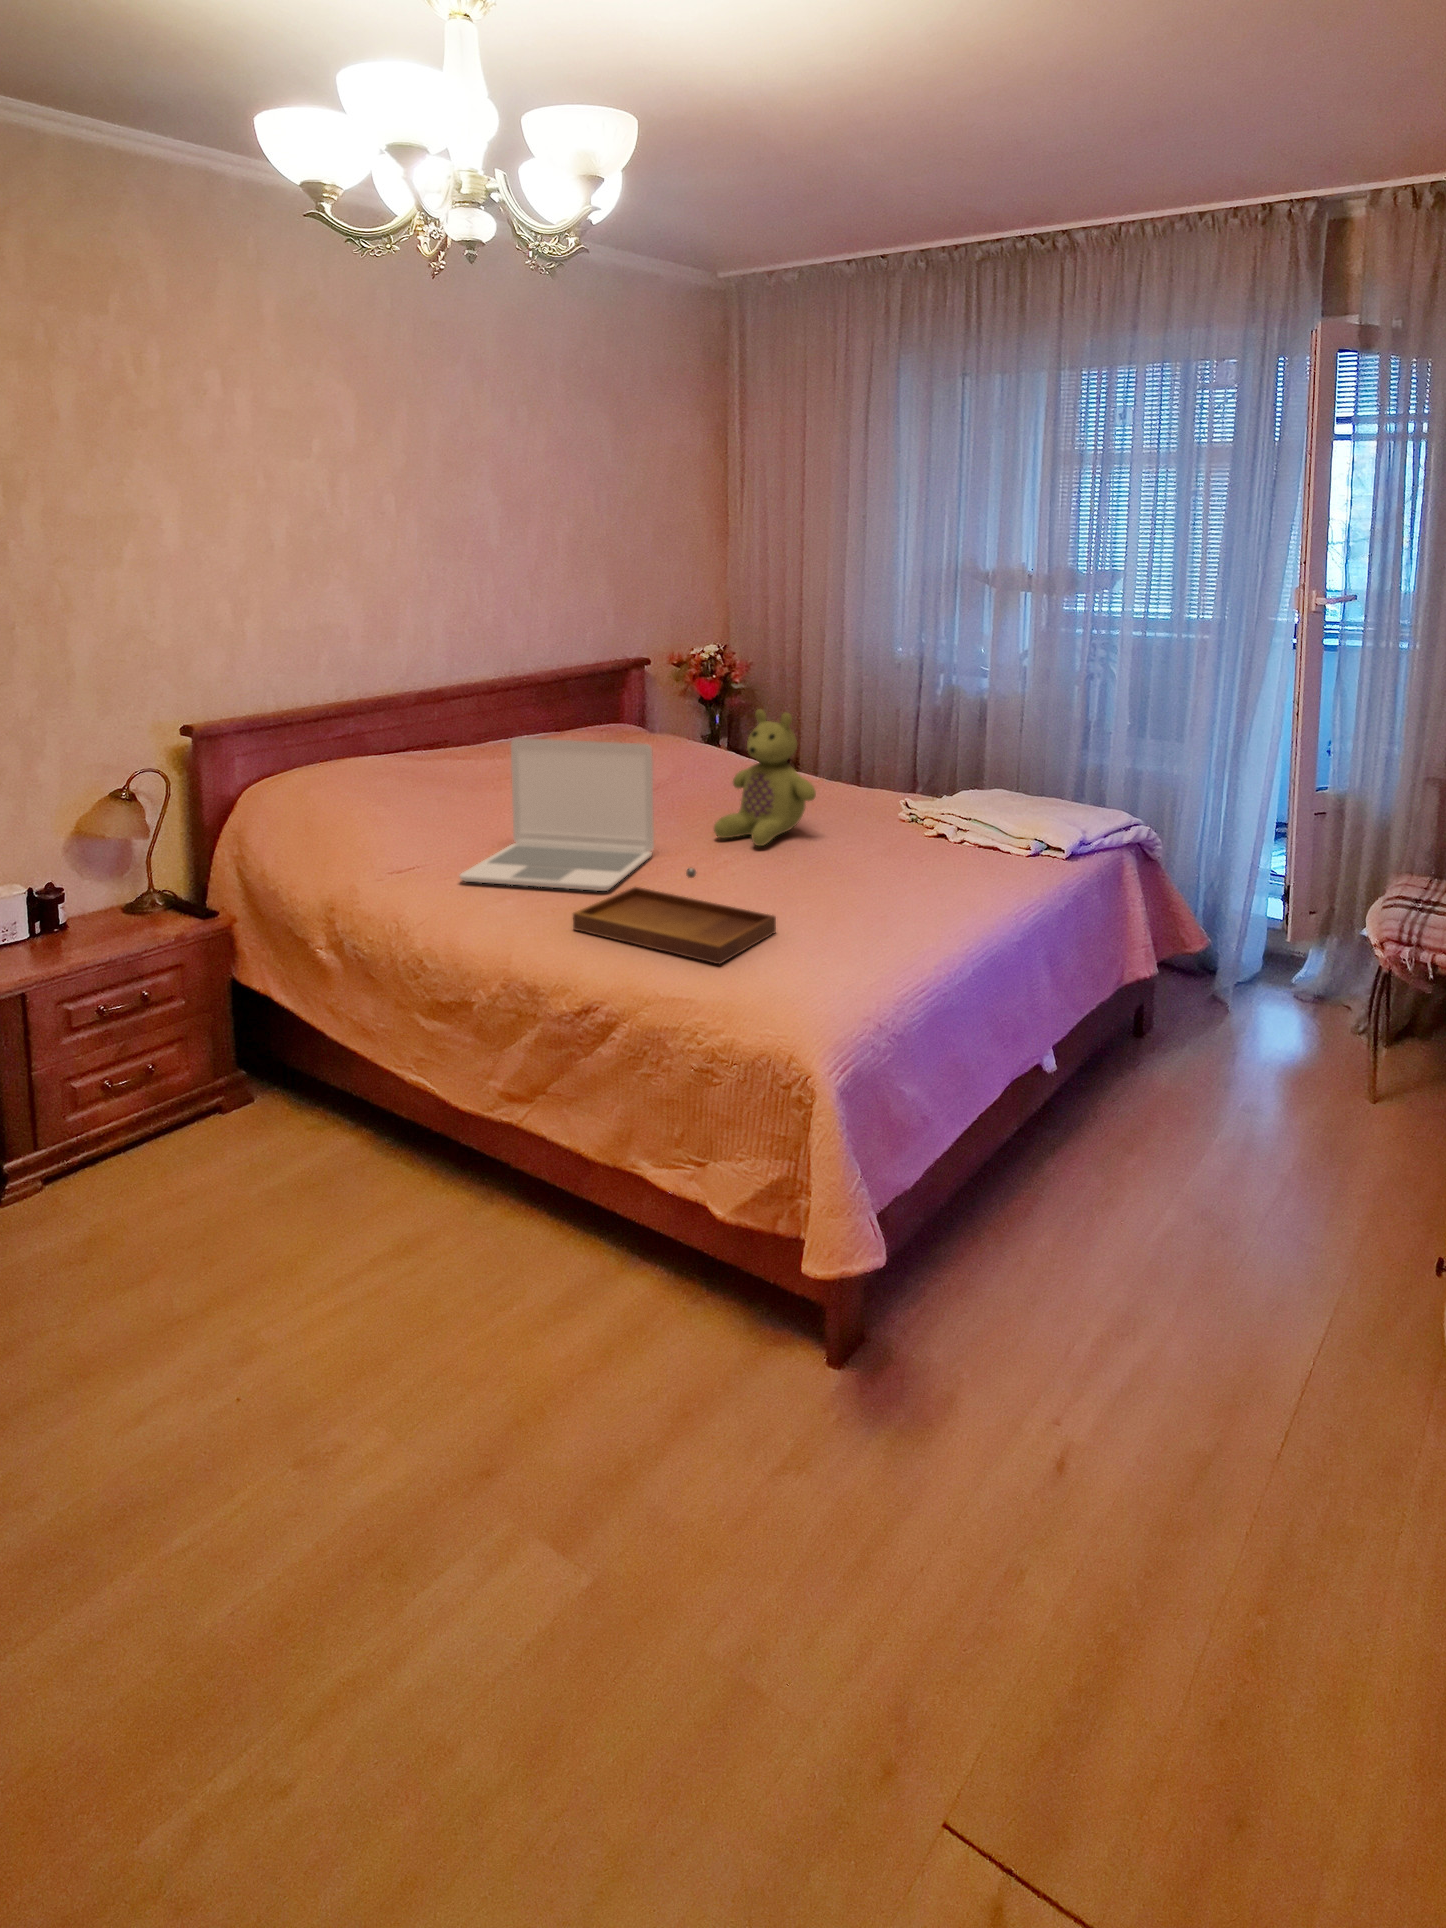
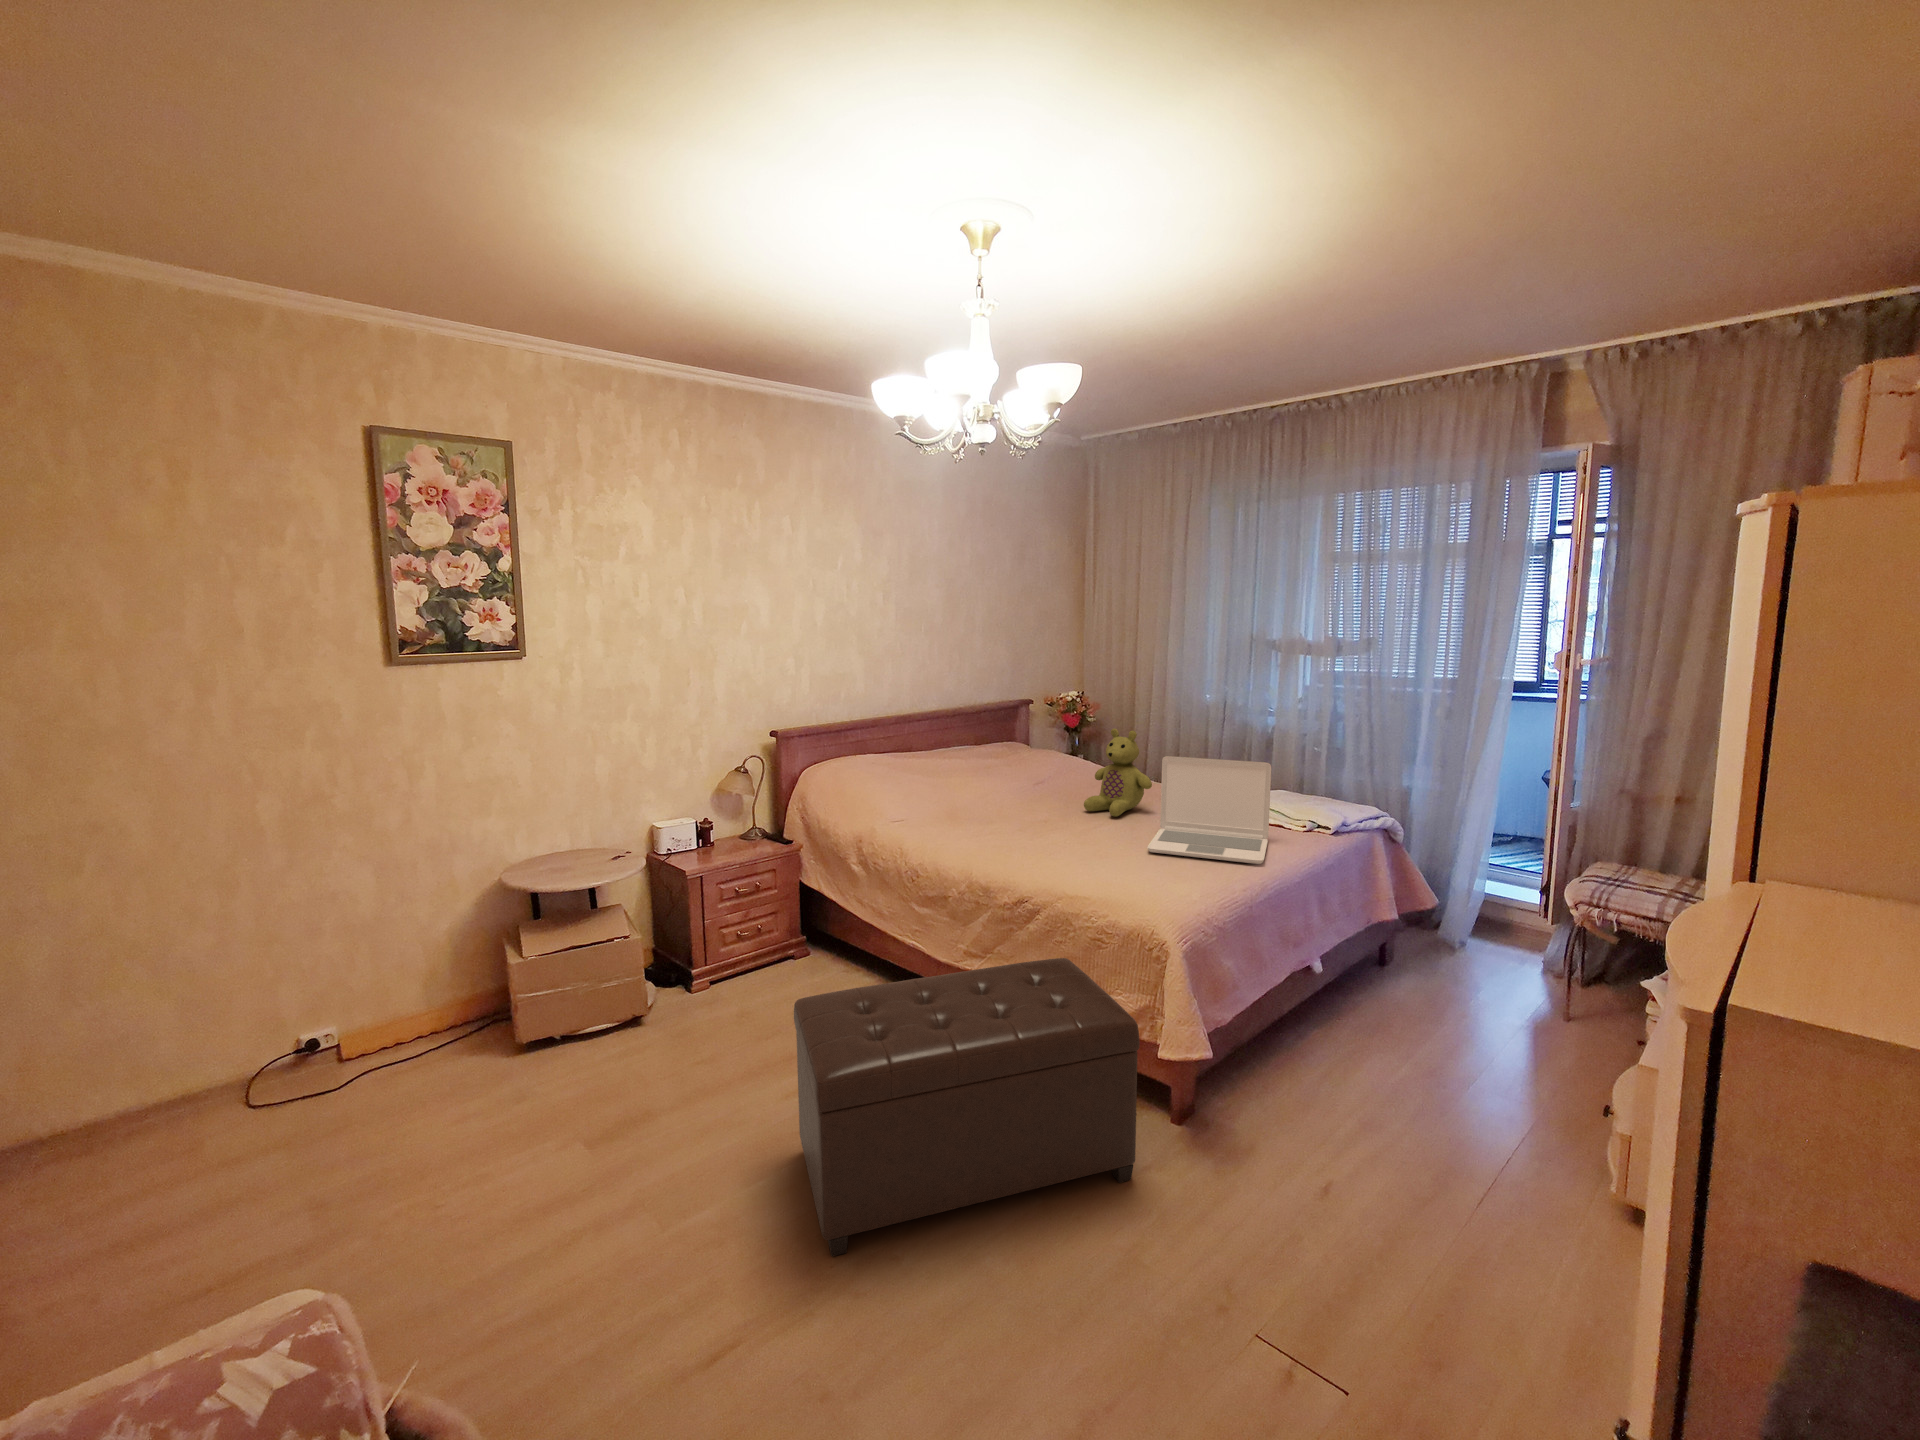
laptop: present [460,738,654,891] -> present [1147,756,1271,864]
tray: present [573,868,776,964] -> none [1007,822,1135,880]
ottoman: none [111,1106,755,1771] -> present [794,958,1140,1256]

